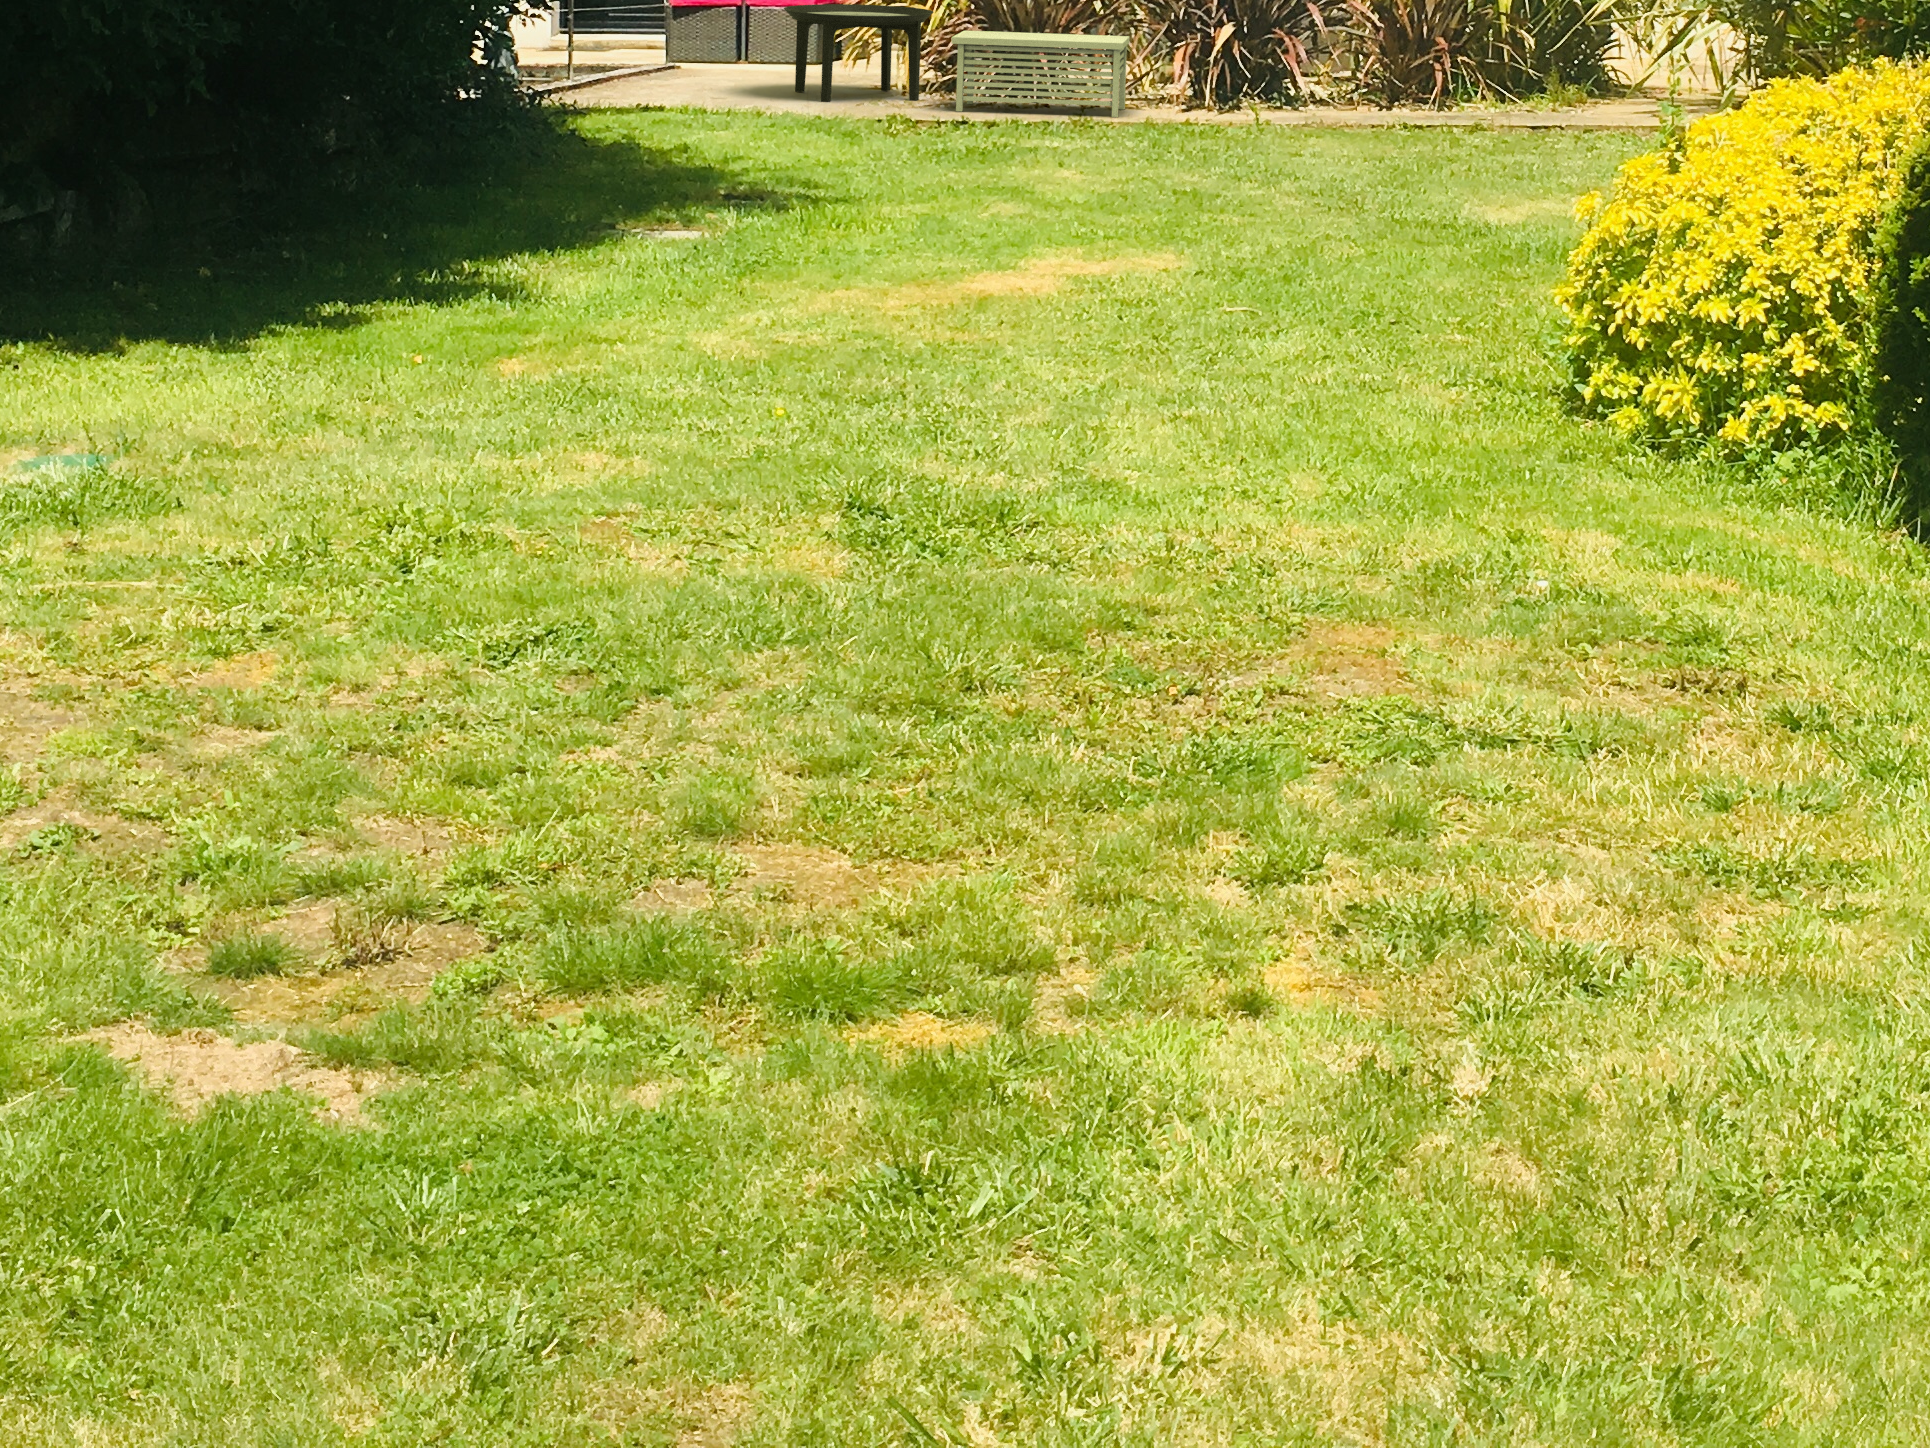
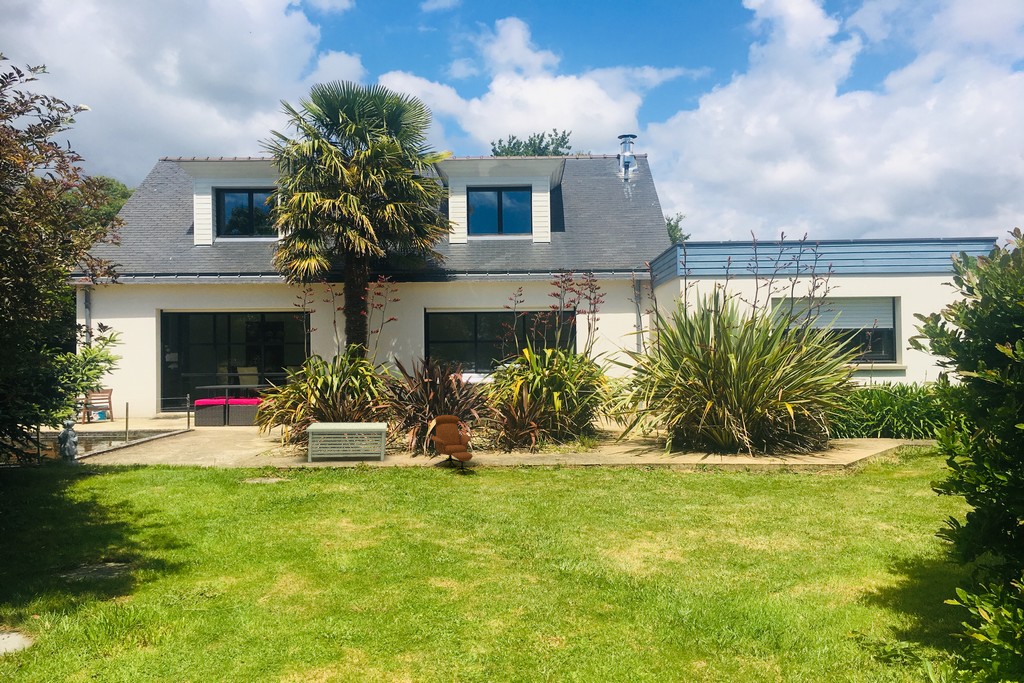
round table: present [784,4,933,102] -> none [228,410,300,459]
lounge chair: none [1221,17,1312,140] -> present [431,415,473,475]

